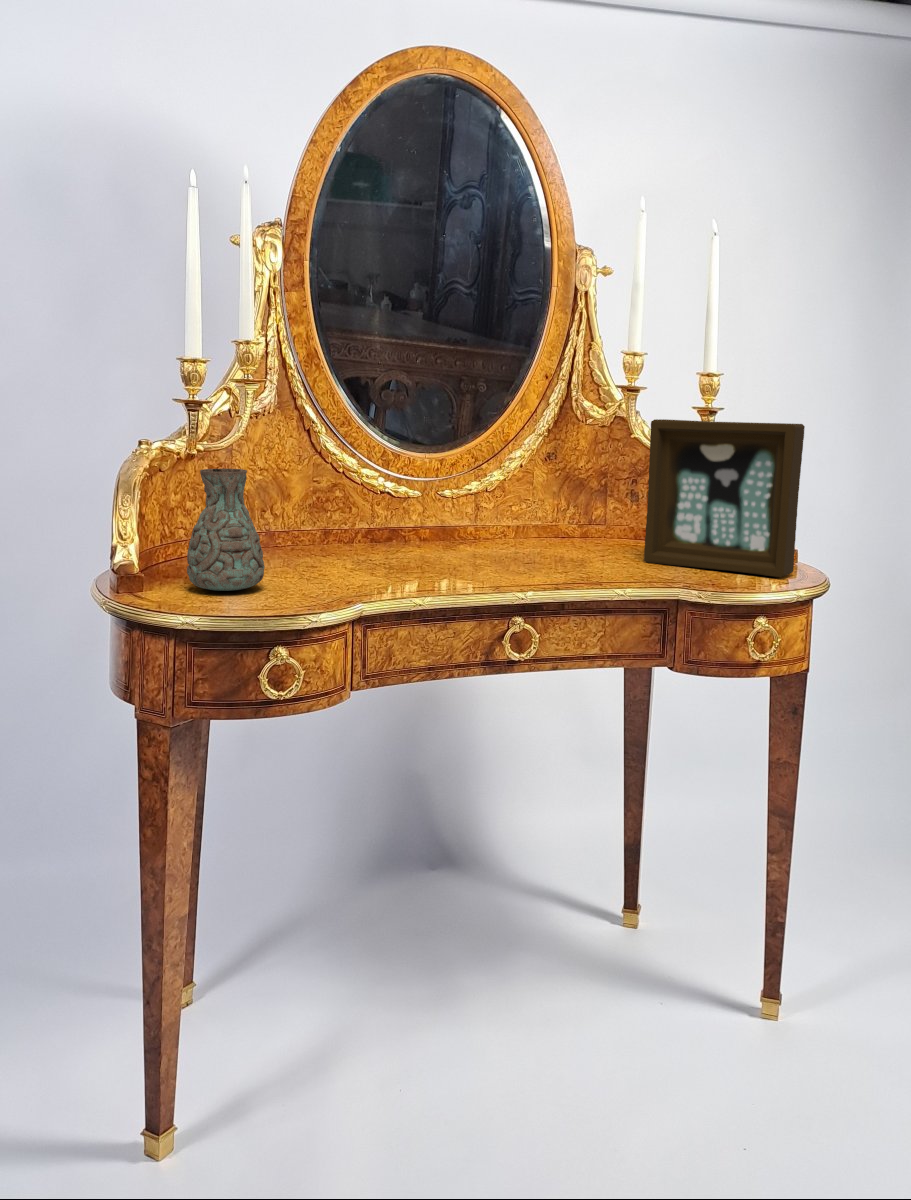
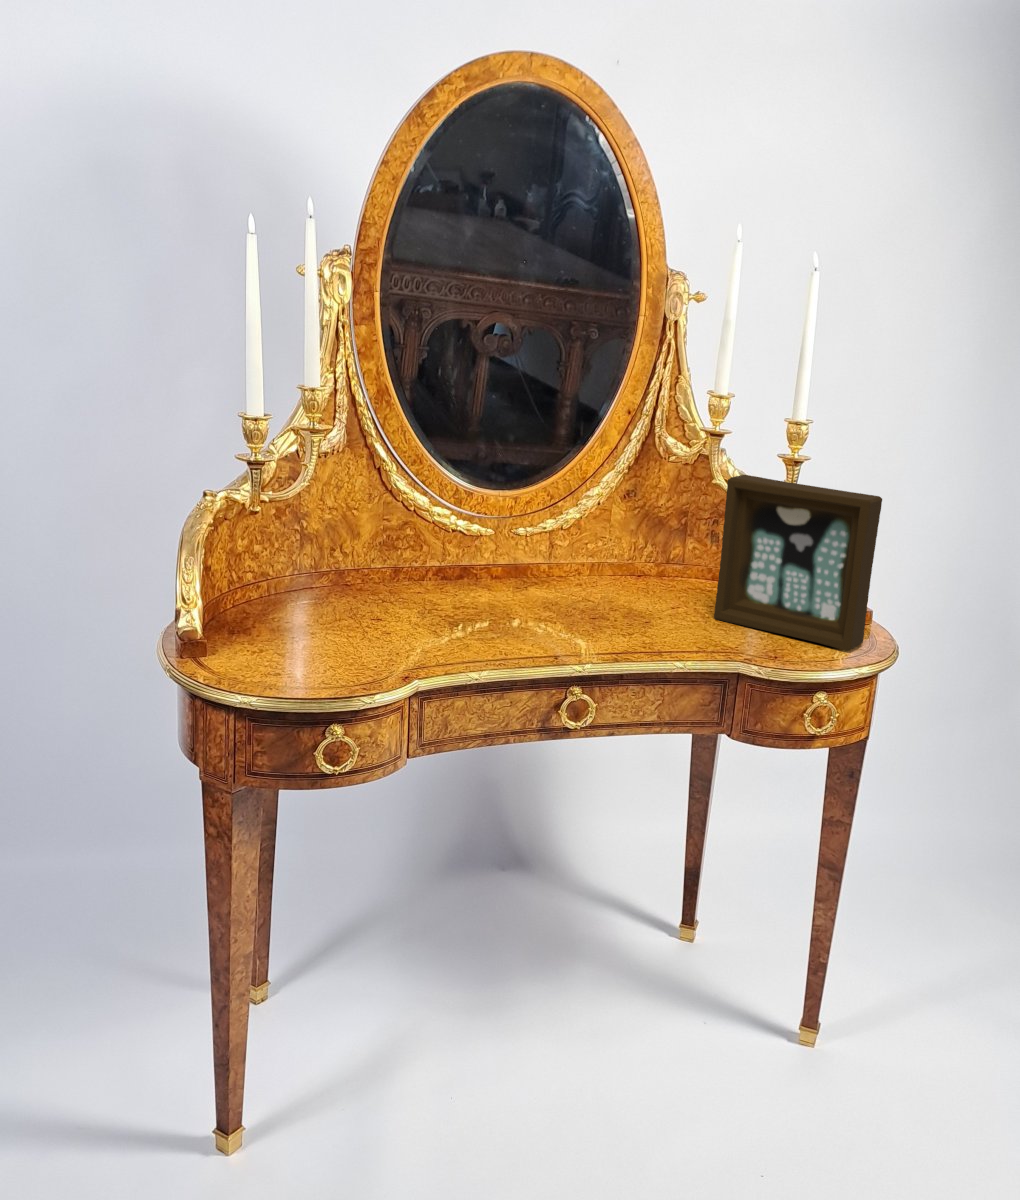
decorative vase: present [187,469,265,591] -> none [251,537,326,659]

